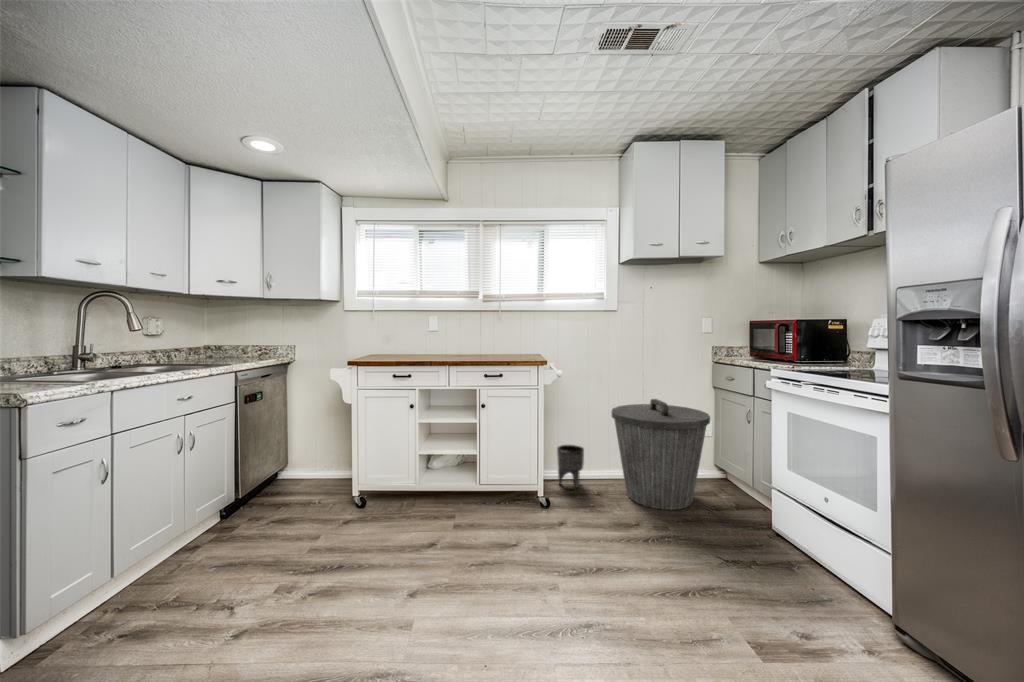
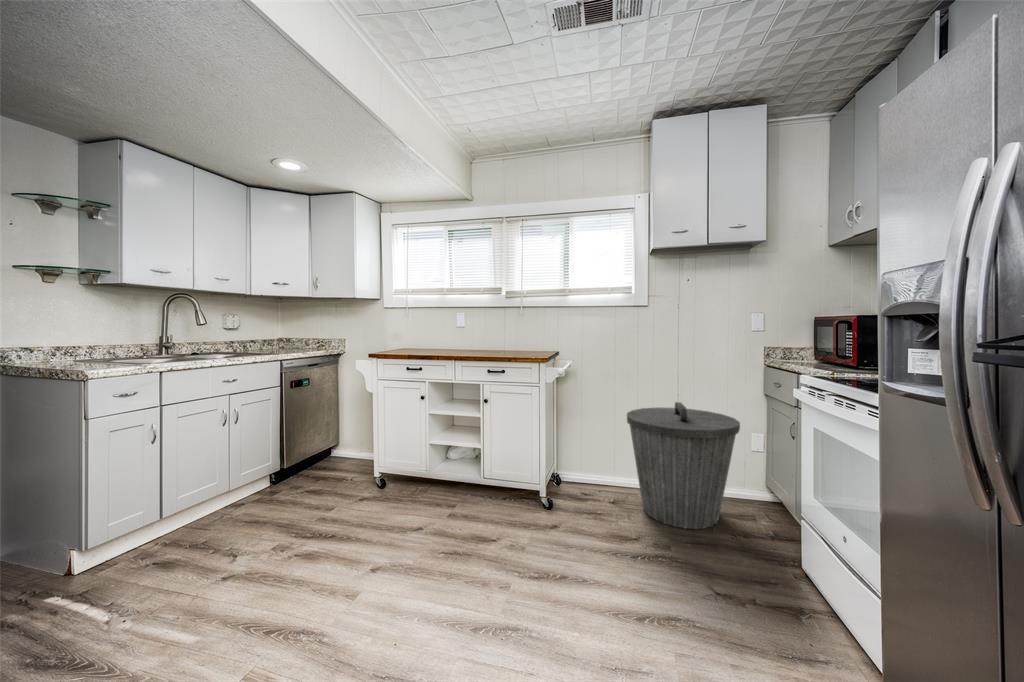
planter: present [557,445,584,488] -> none [573,446,602,493]

